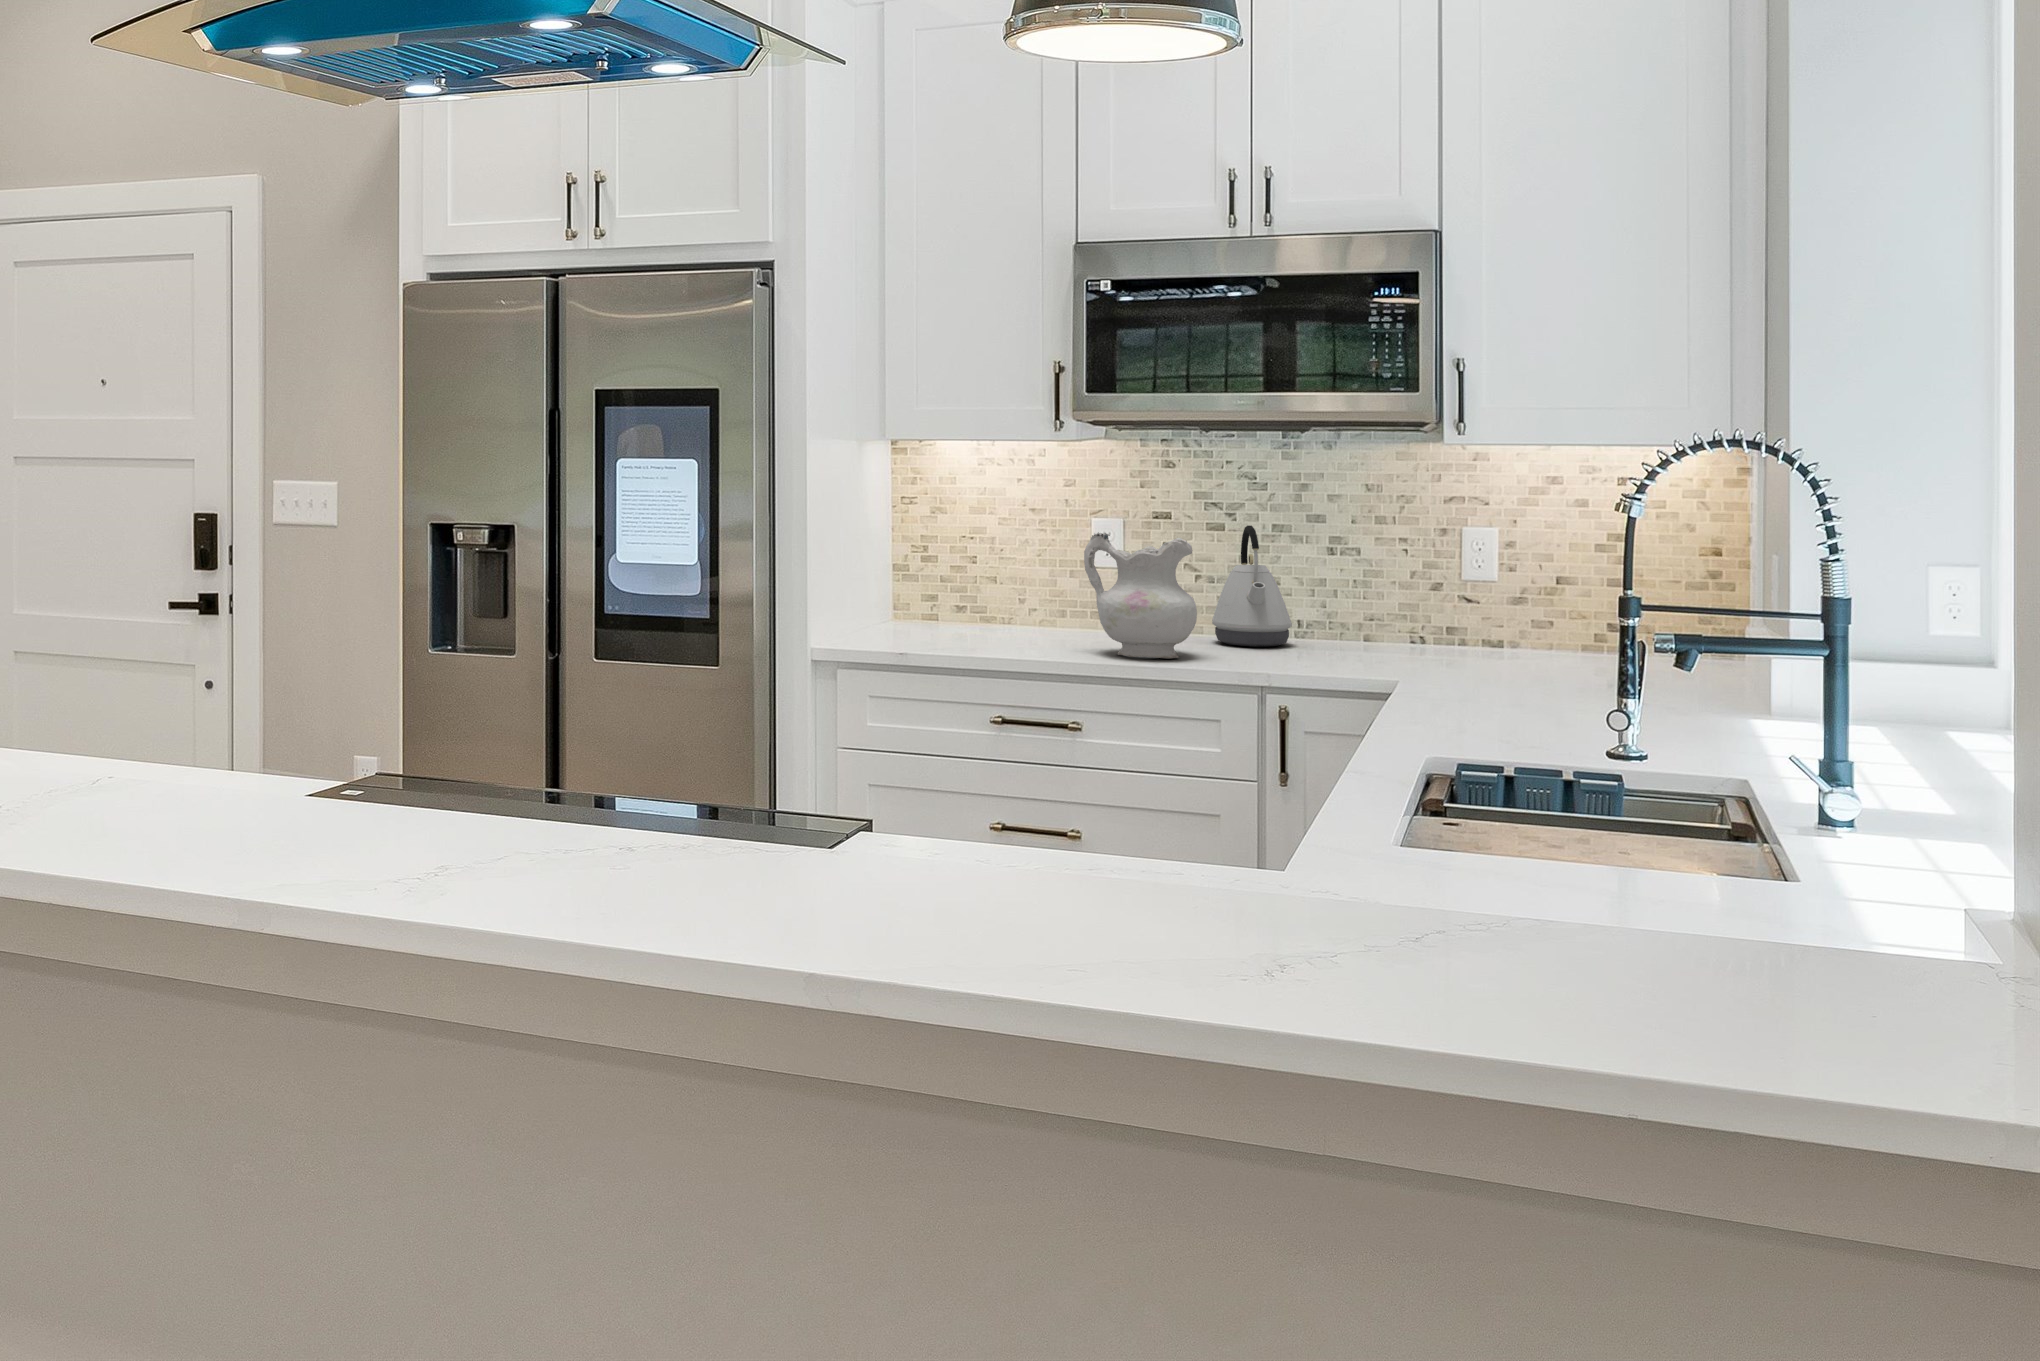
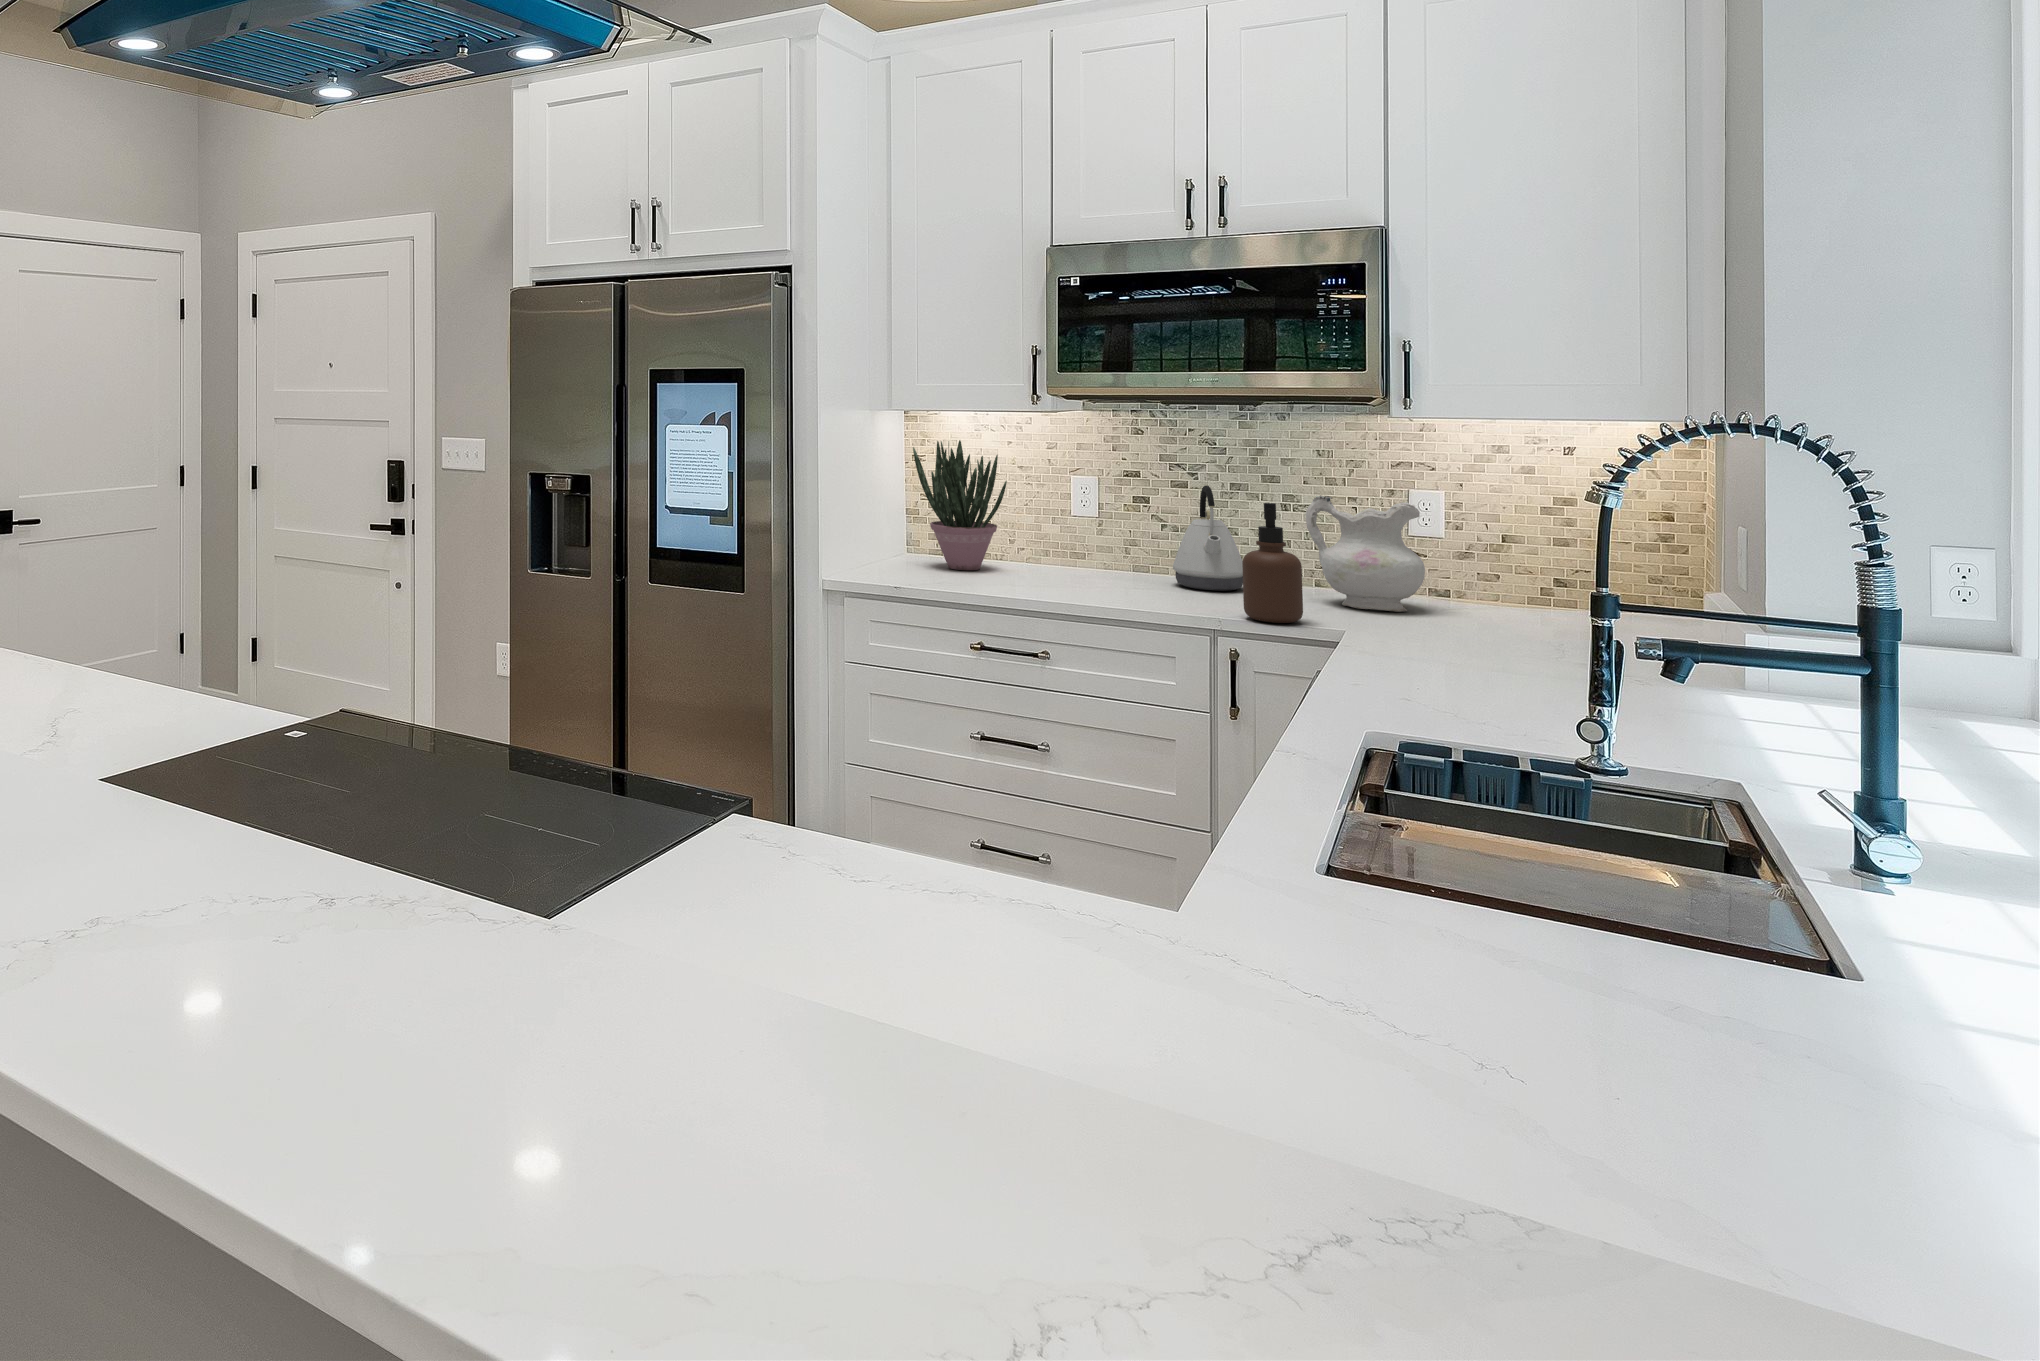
potted plant: none [914,475,1026,634] -> present [913,440,1007,570]
ceramic pitcher: present [1084,533,1197,658] -> present [1306,495,1425,612]
soap dispenser: none [1293,541,1355,674] -> present [1242,503,1303,623]

